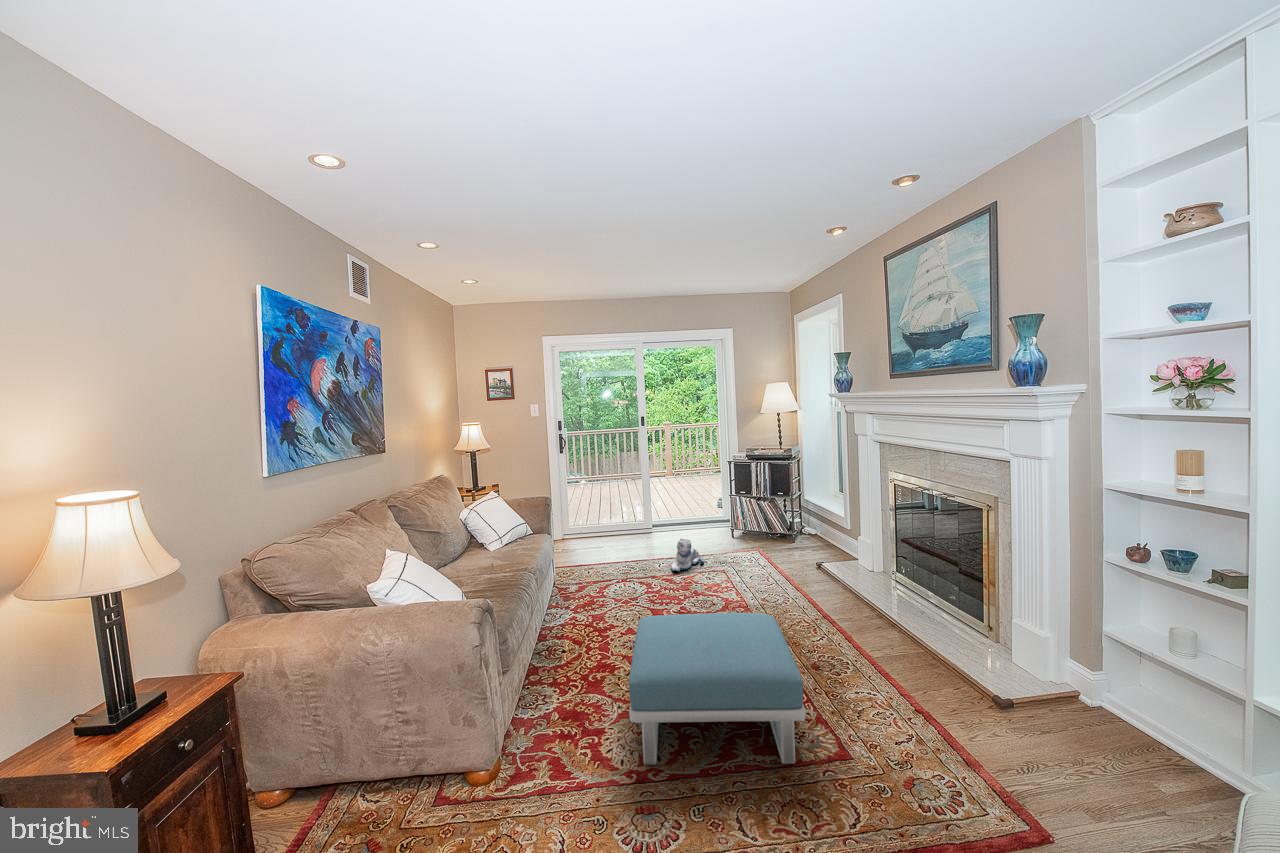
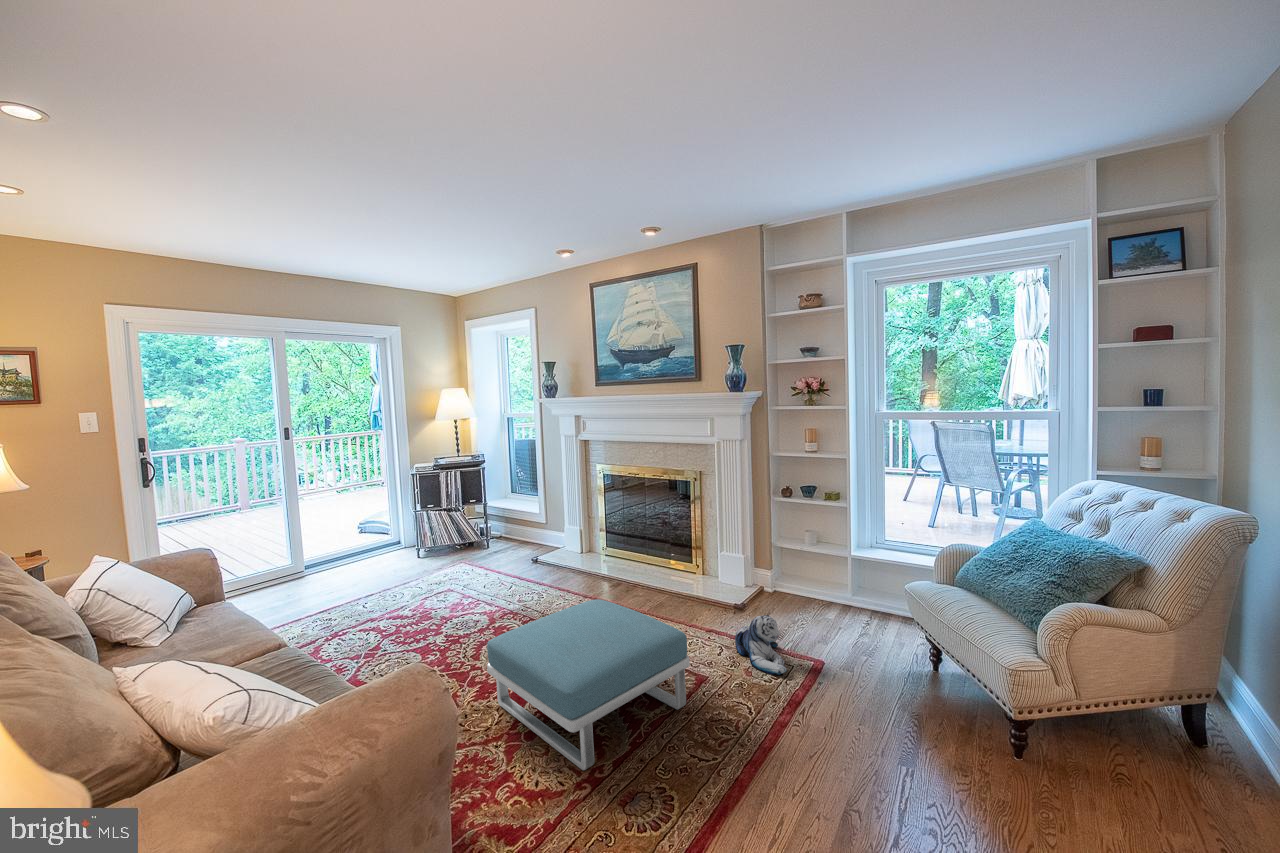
plush toy: present [671,539,704,572] -> present [735,615,787,675]

